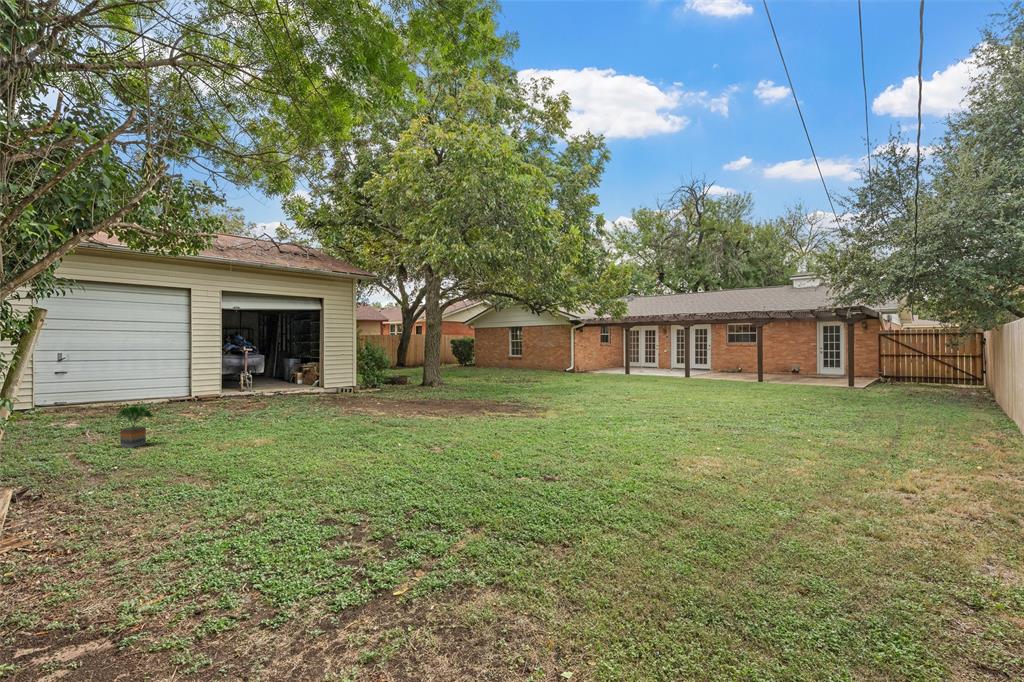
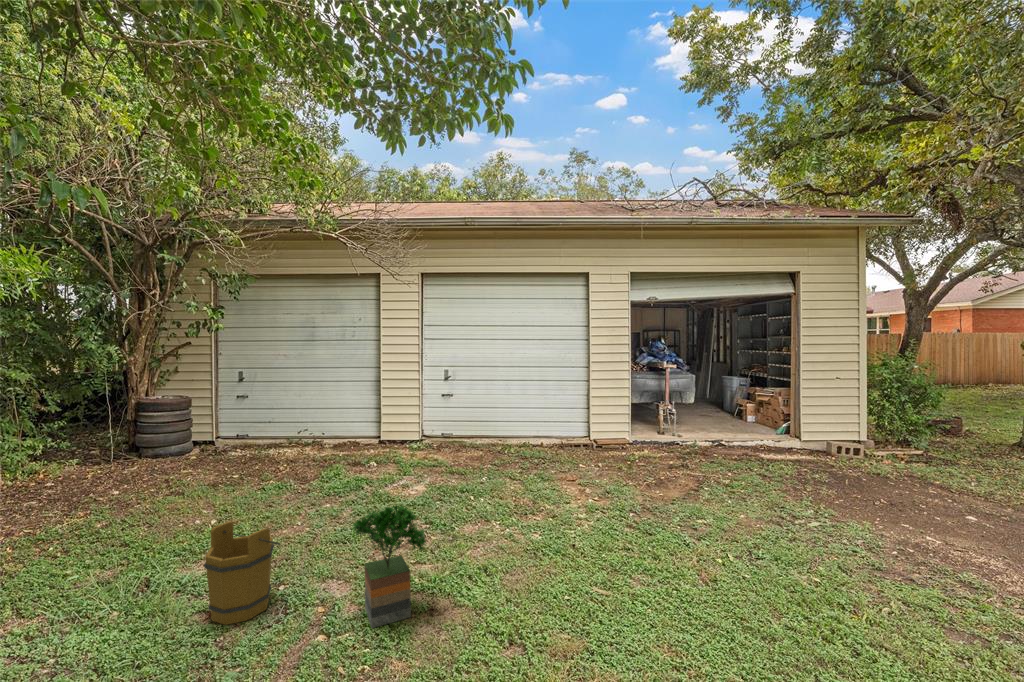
bucket: none [35,420,72,459] -> present [204,521,280,625]

